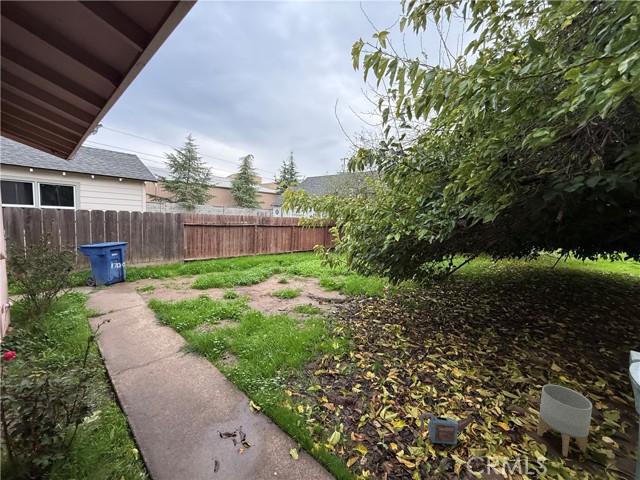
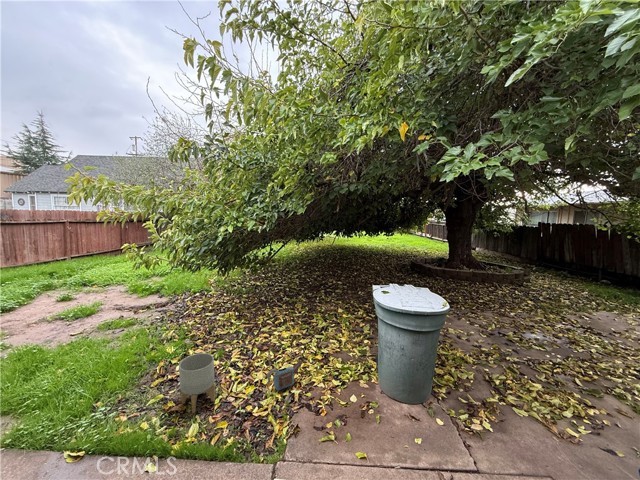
planter: present [537,384,592,457] -> present [179,353,215,413]

